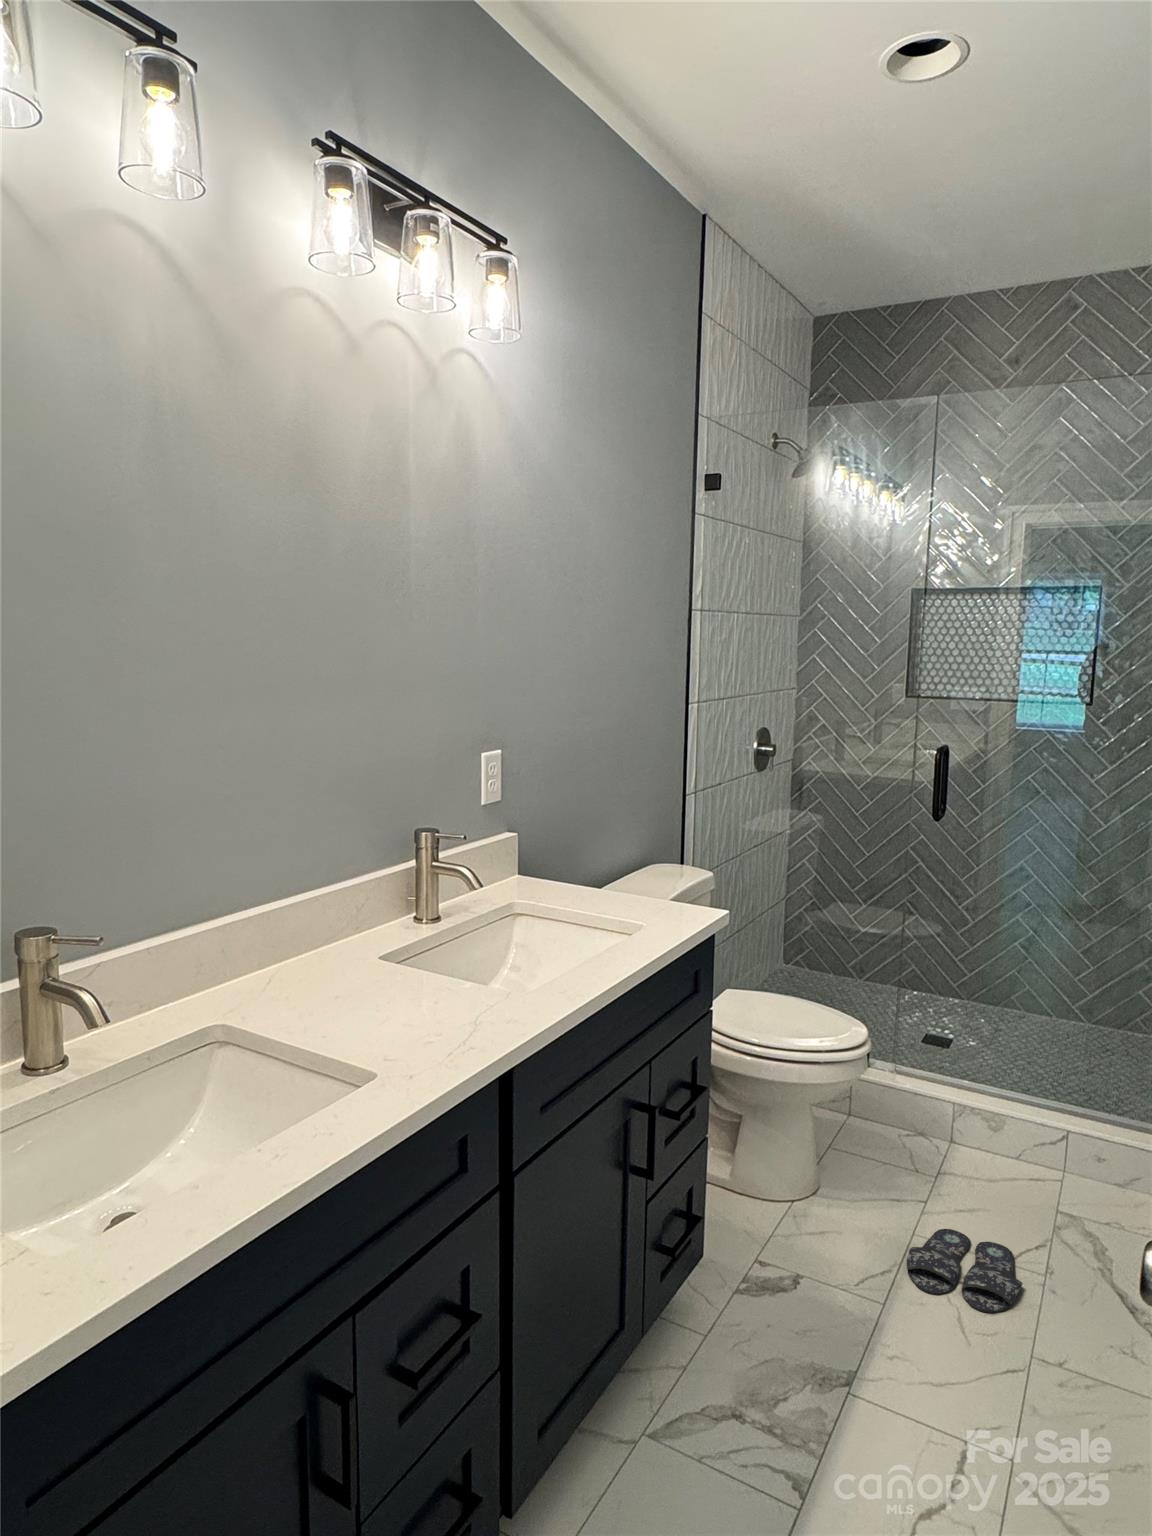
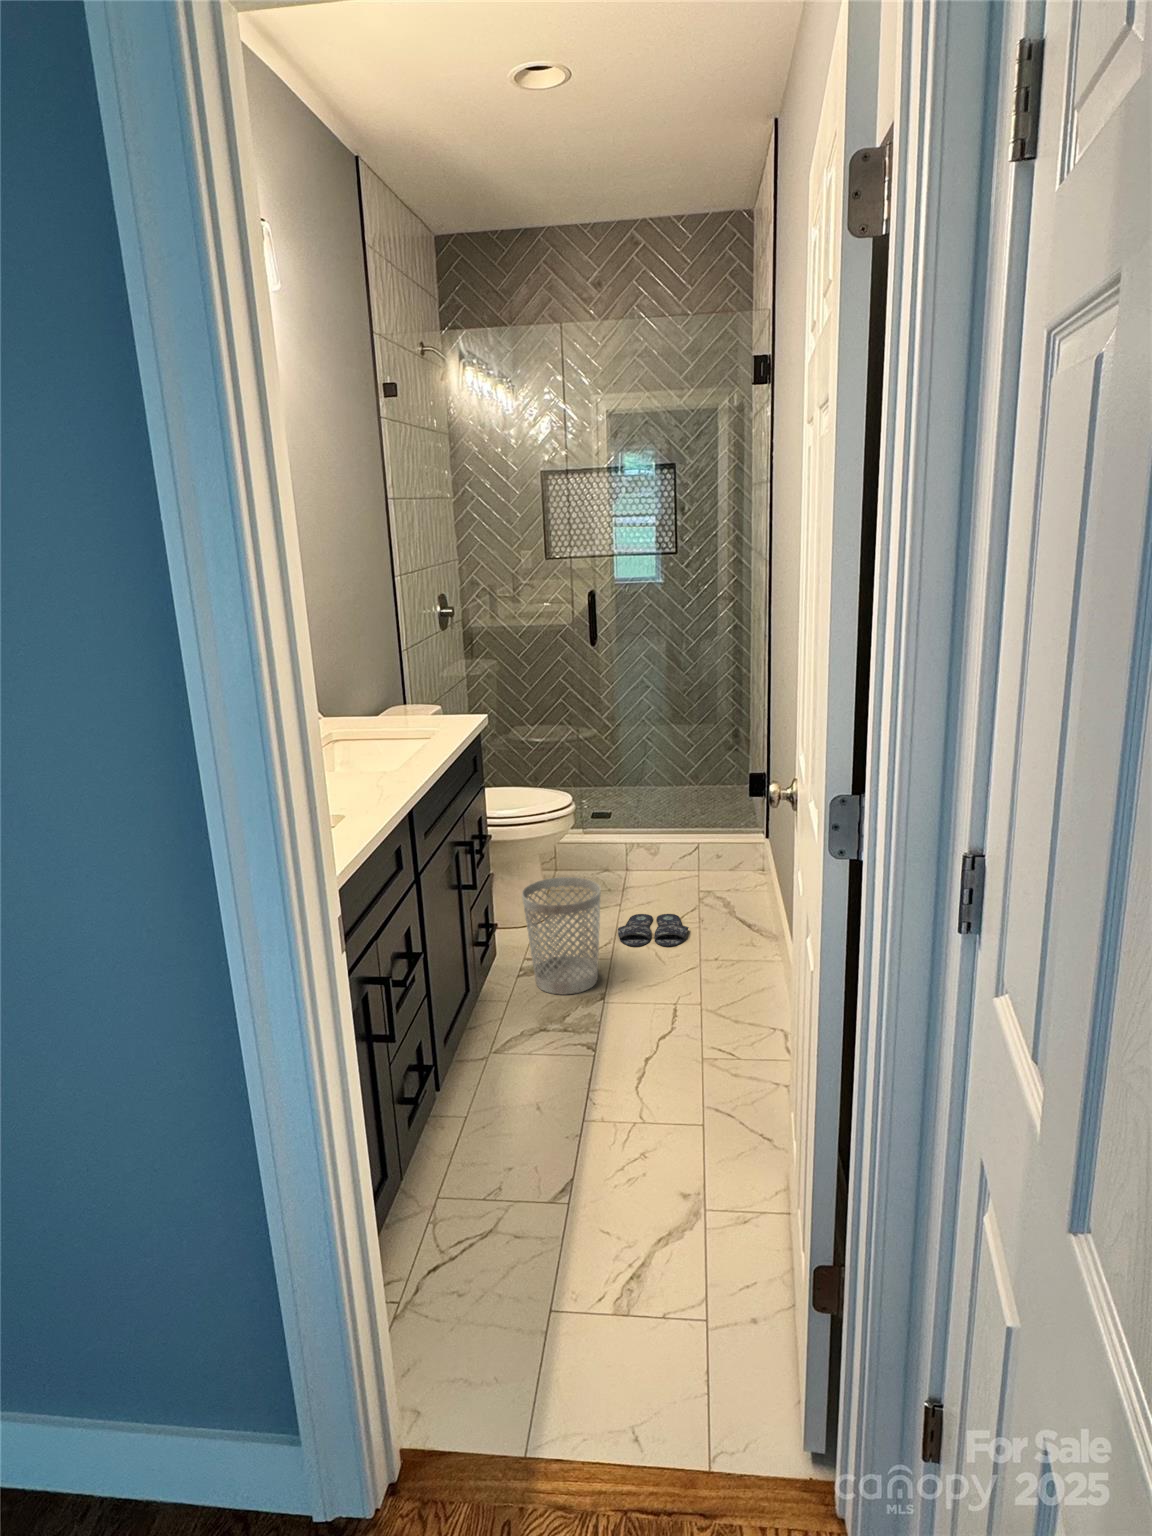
wastebasket: none [751,1162,871,1357] -> present [522,877,601,995]

